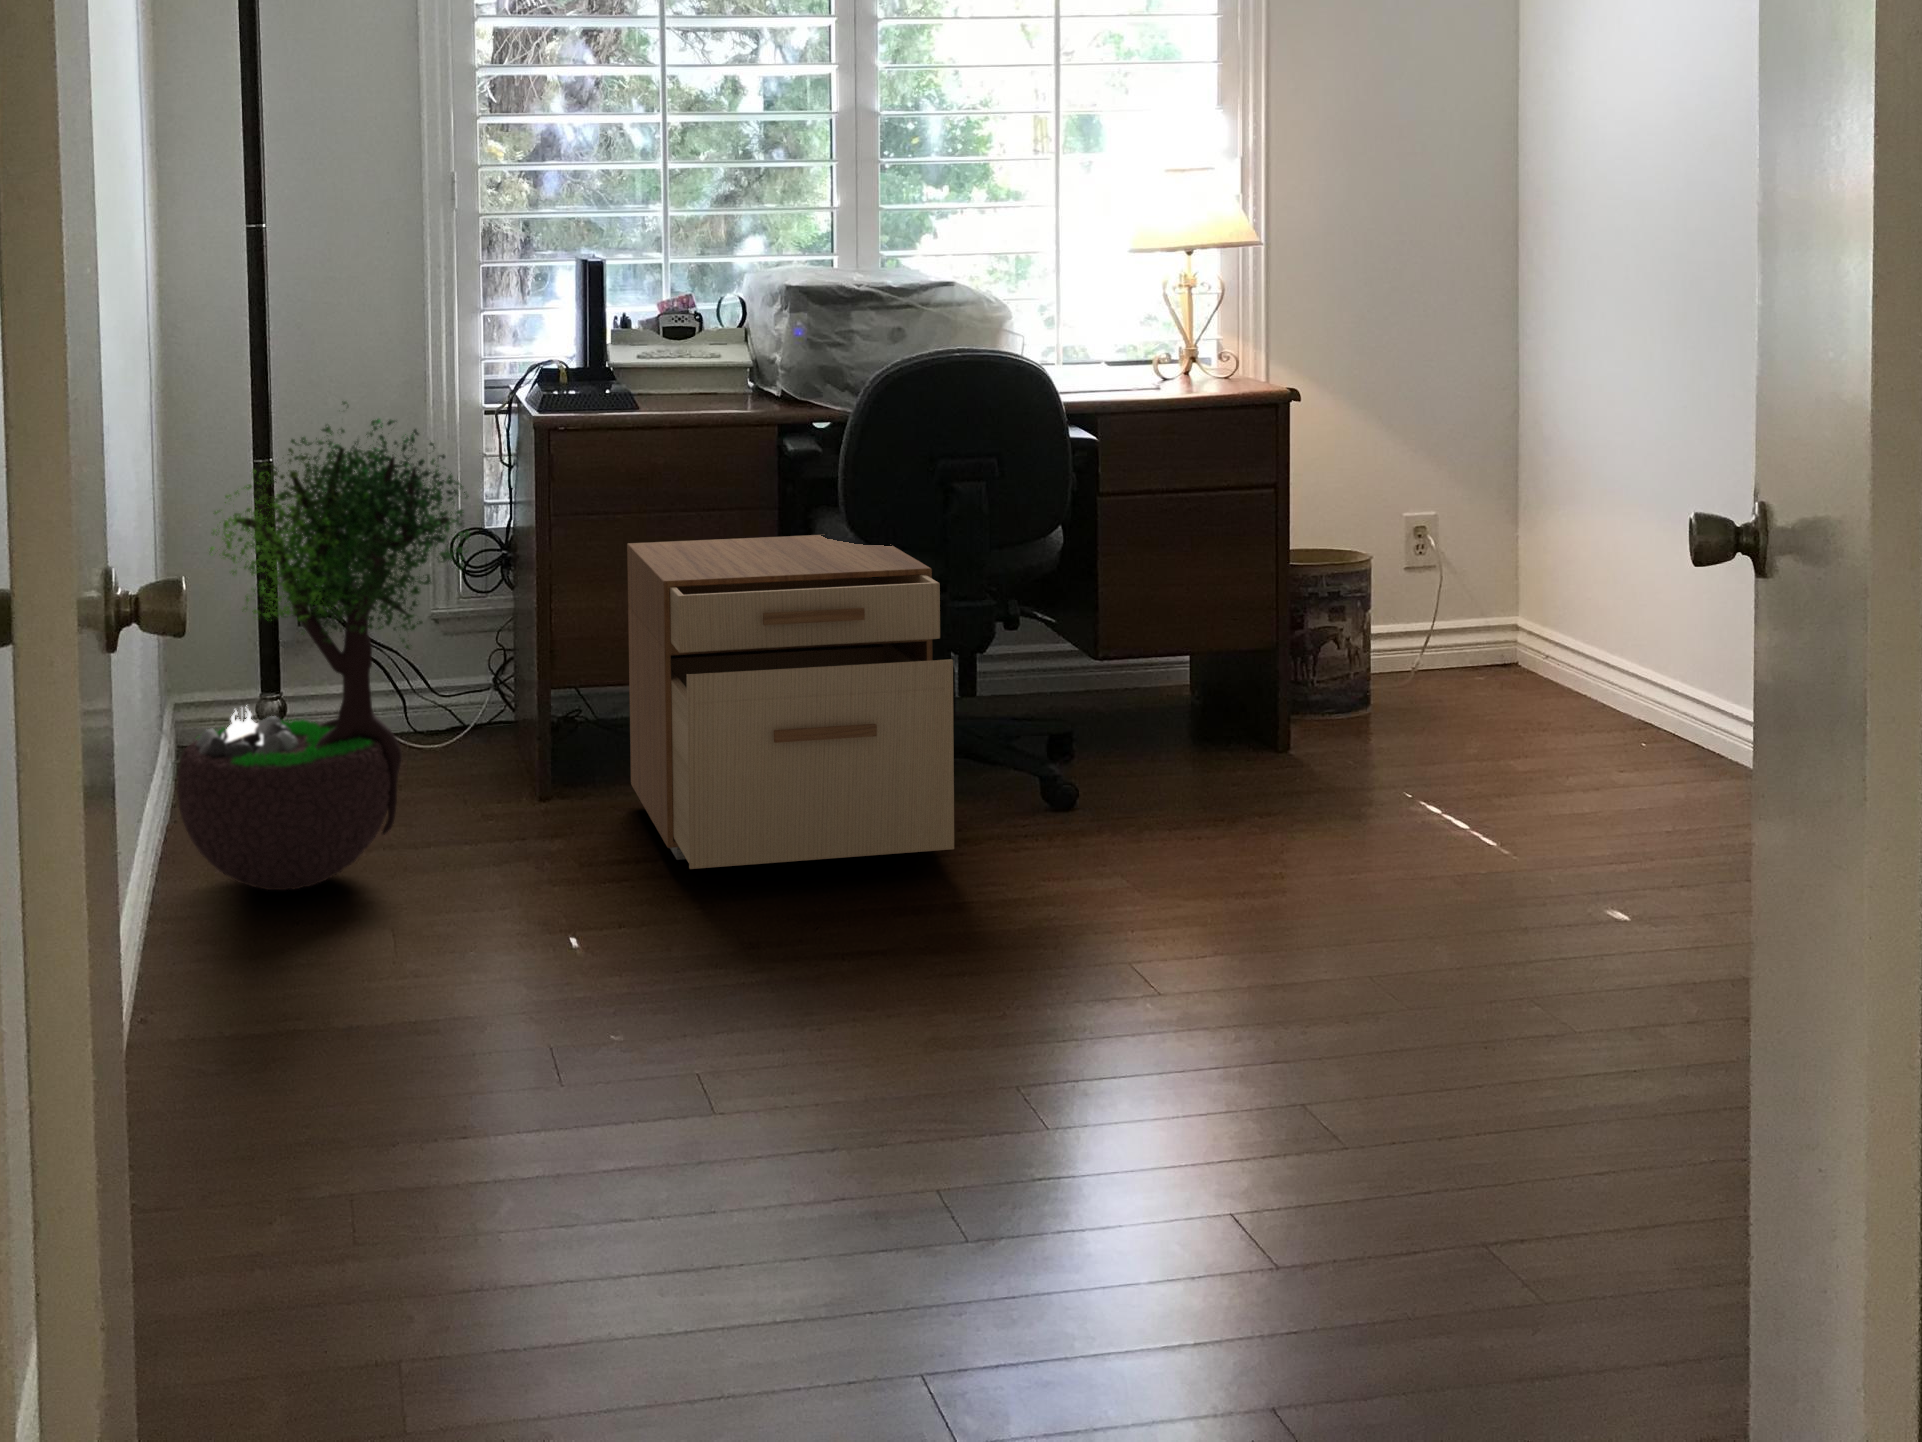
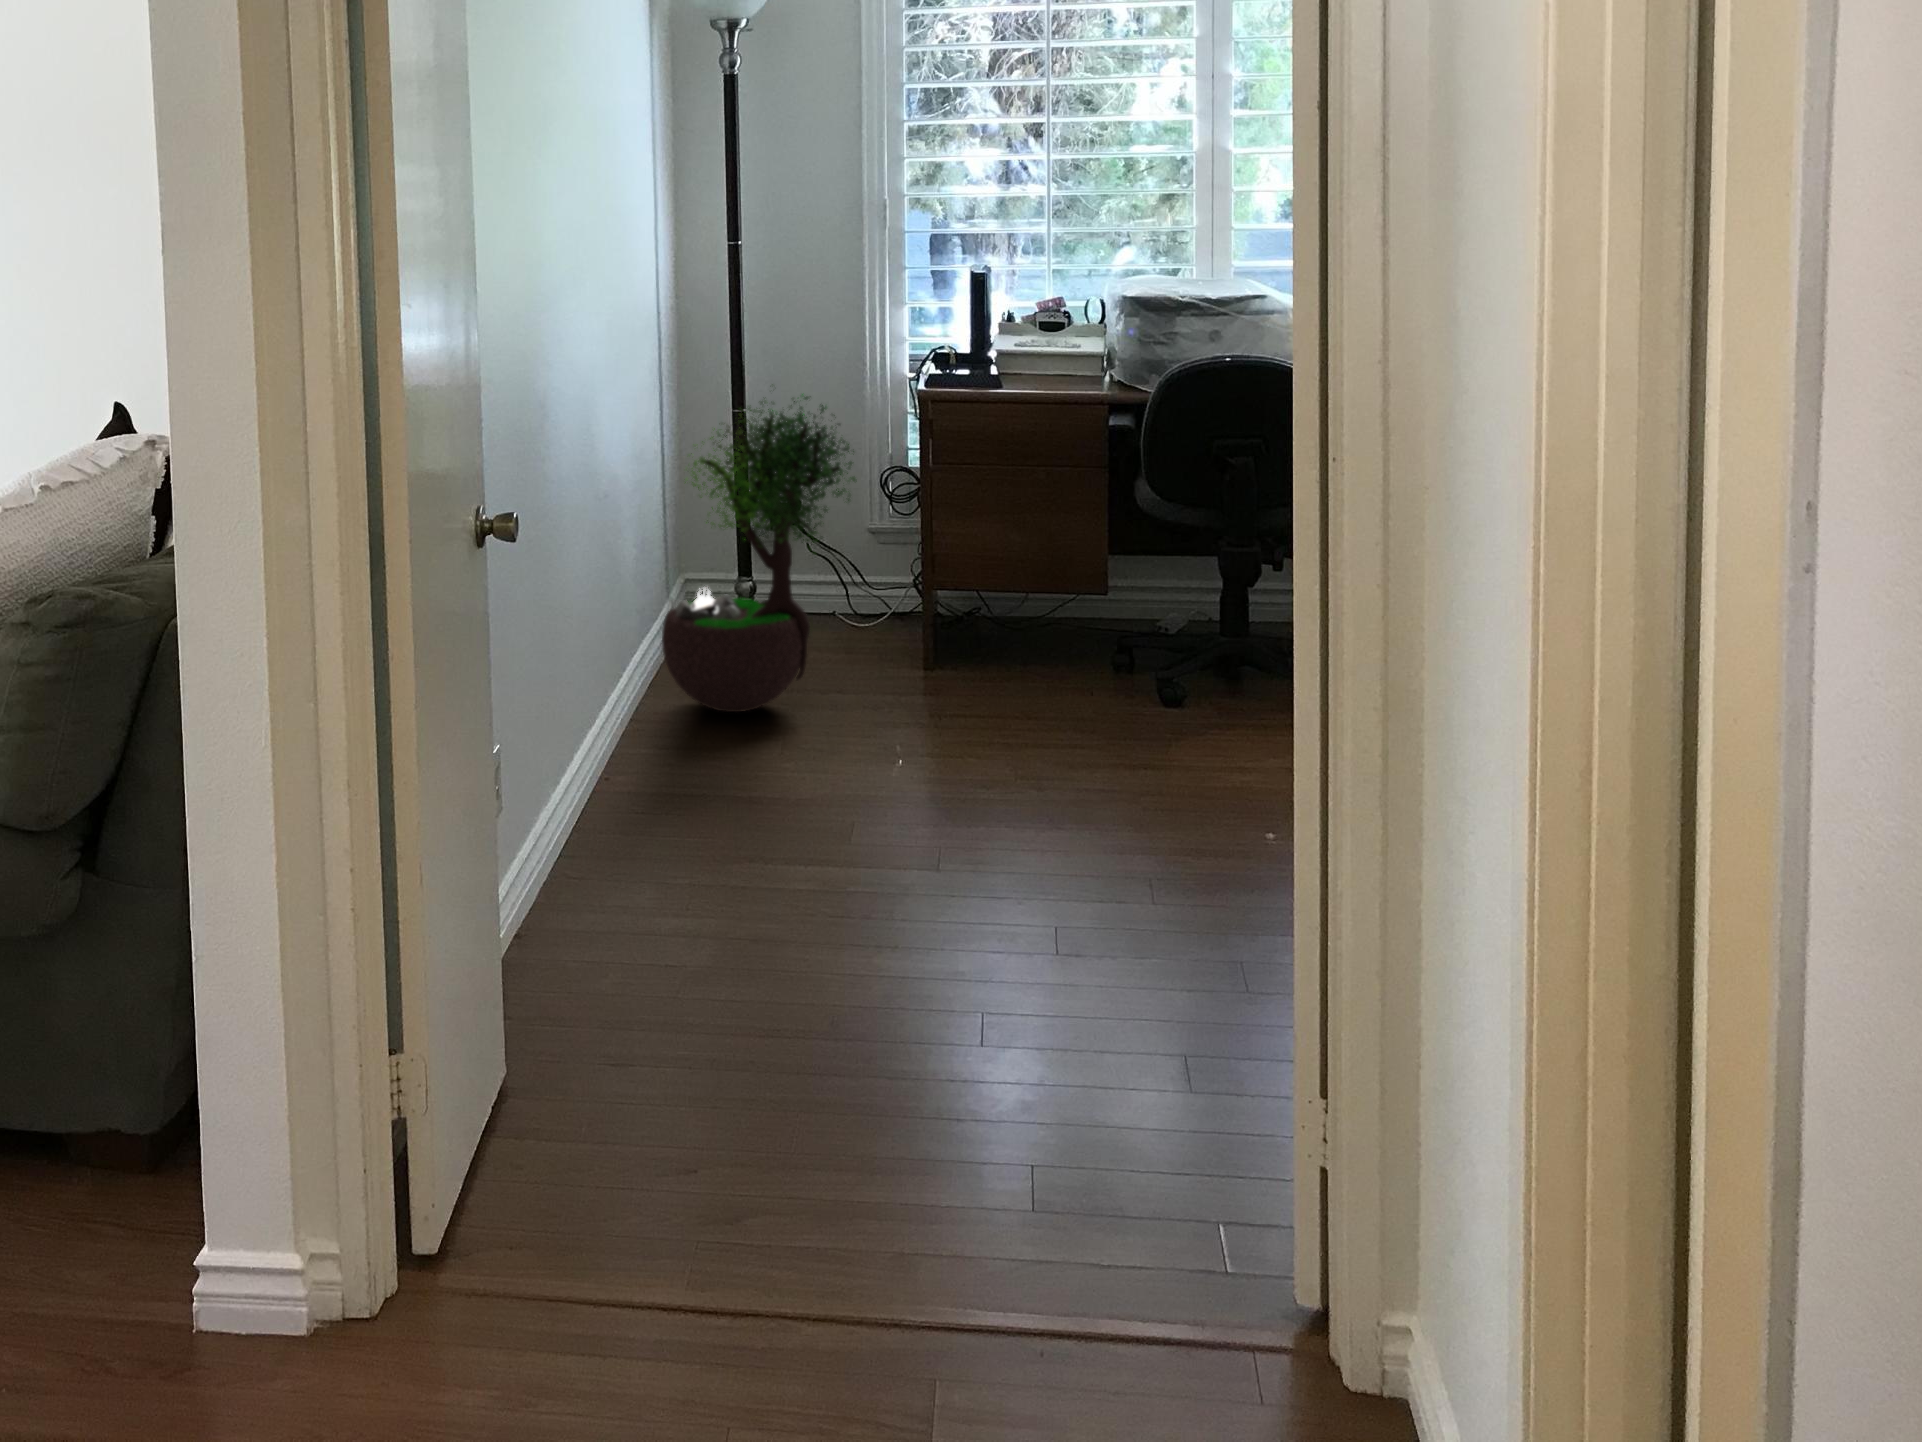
filing cabinet: present [627,535,954,869] -> none [989,487,1202,725]

